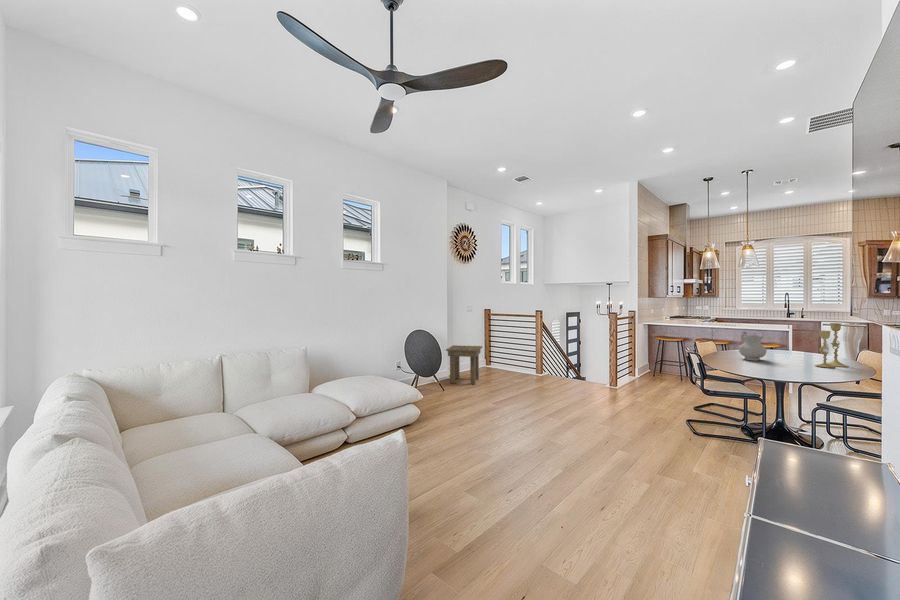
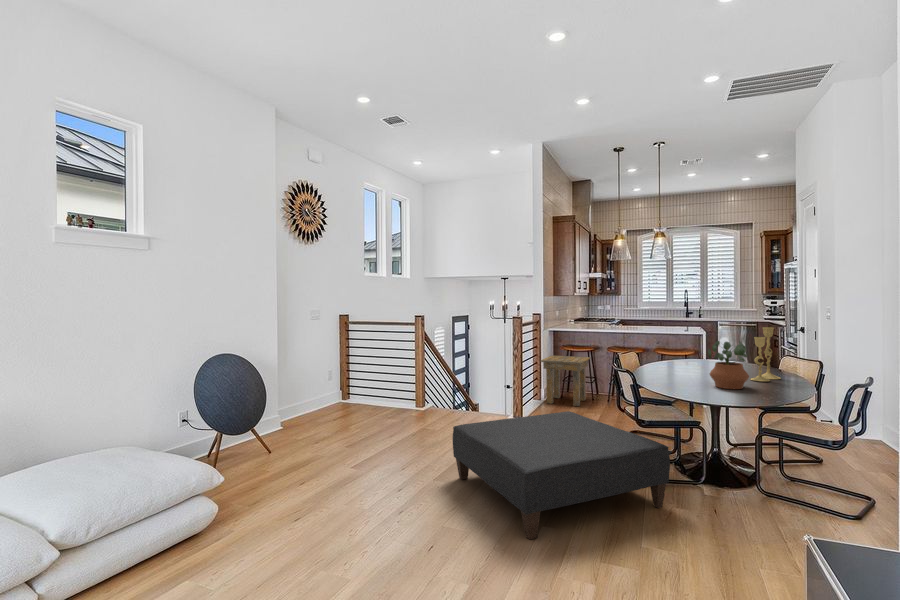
ceramic pitcher: present [739,332,767,361] -> none [671,340,701,377]
potted plant: none [768,332,808,371] -> present [708,341,749,389]
side table: present [446,345,482,384] -> present [541,356,591,406]
ottoman: none [558,381,726,458] -> present [453,411,670,539]

